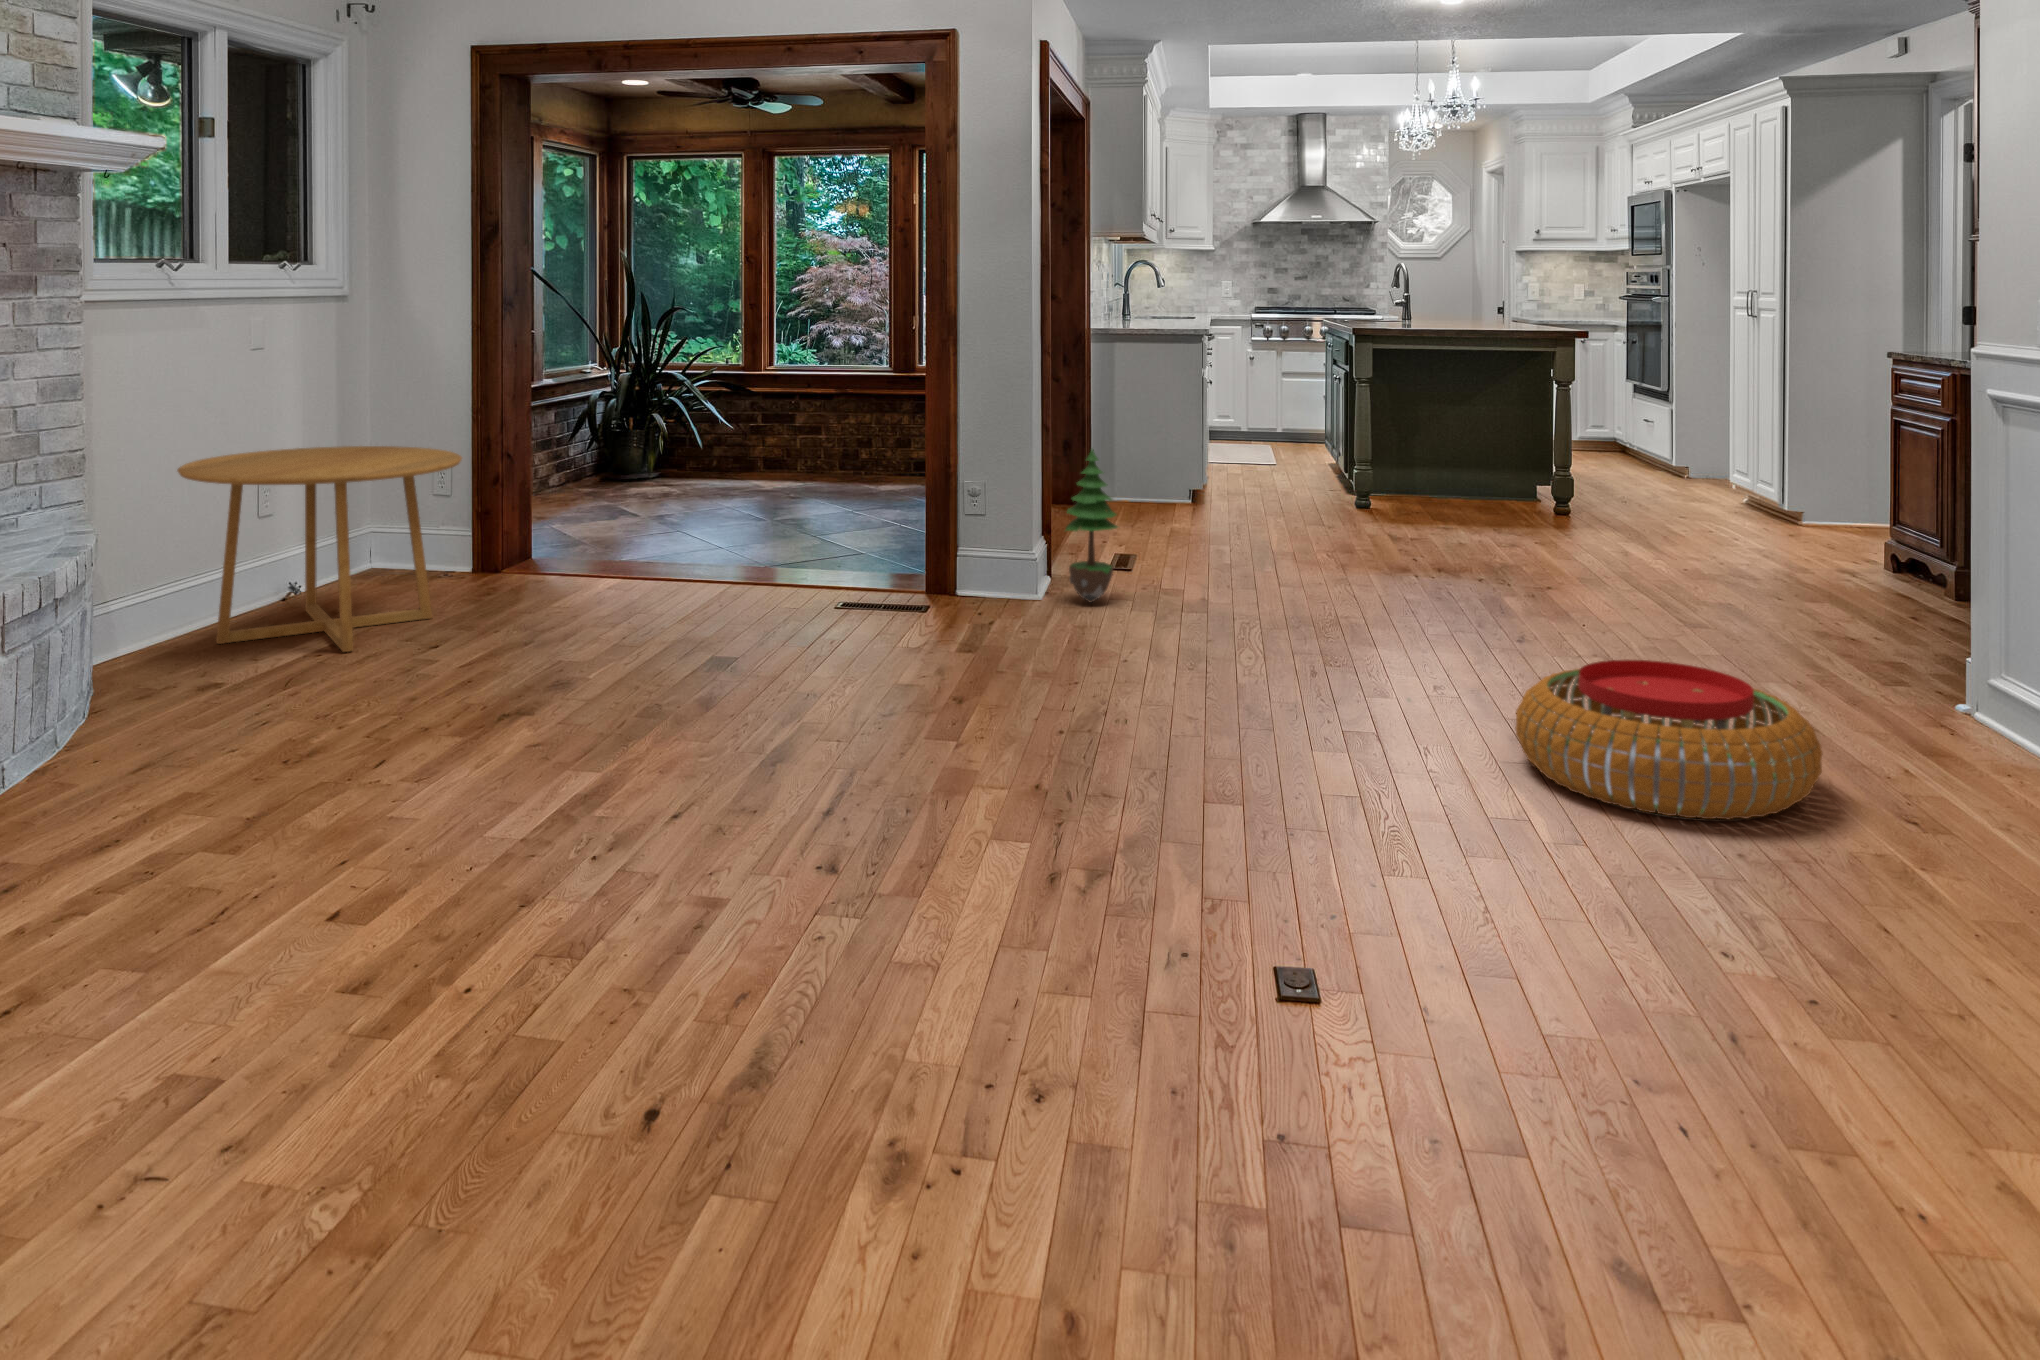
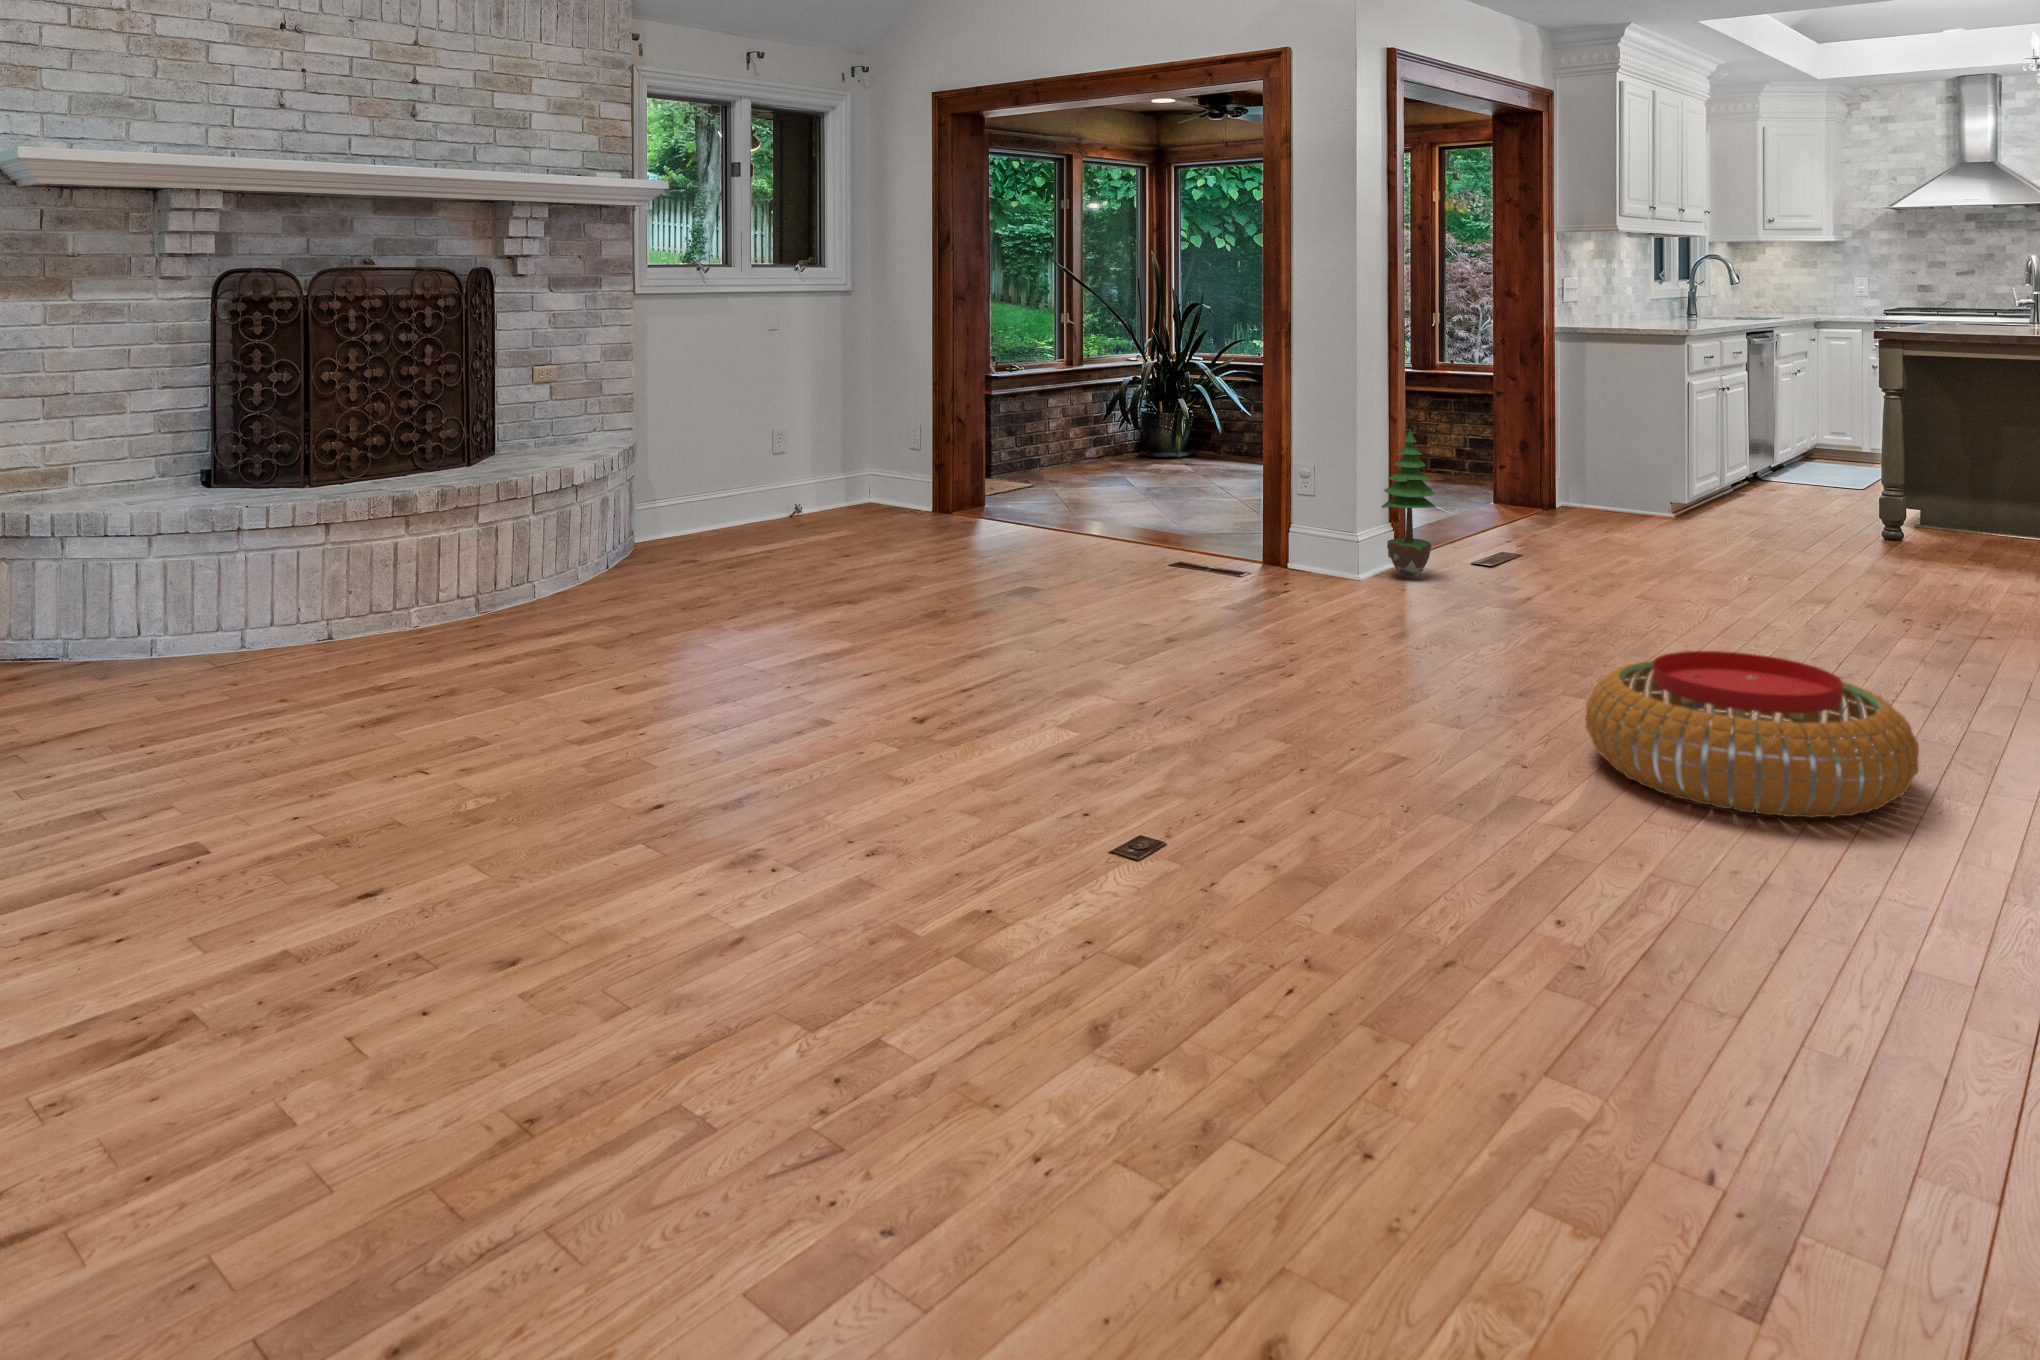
round table: present [177,446,462,652] -> none [702,404,894,549]

